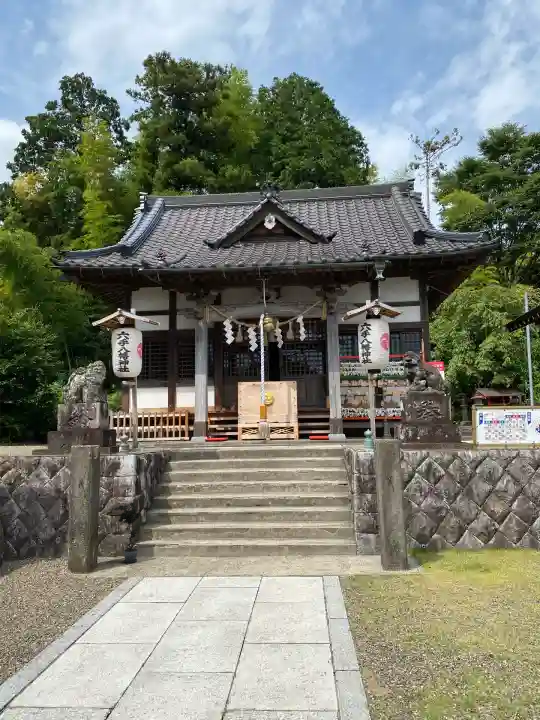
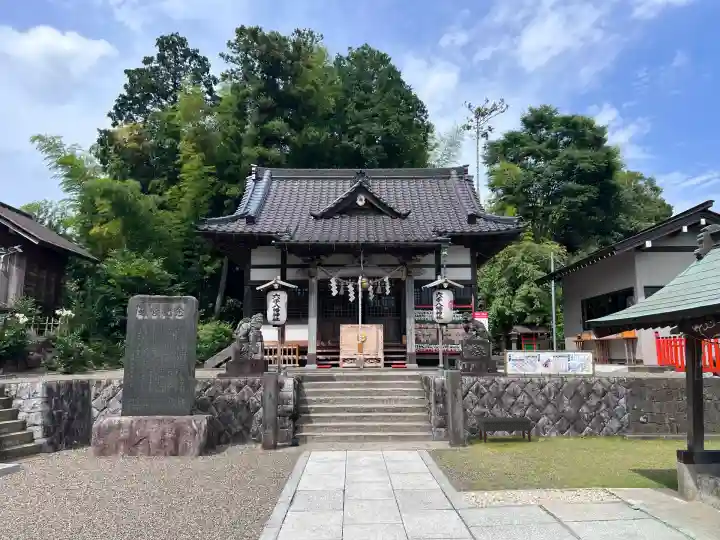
bench: none [430,515,522,558] -> present [478,417,531,442]

